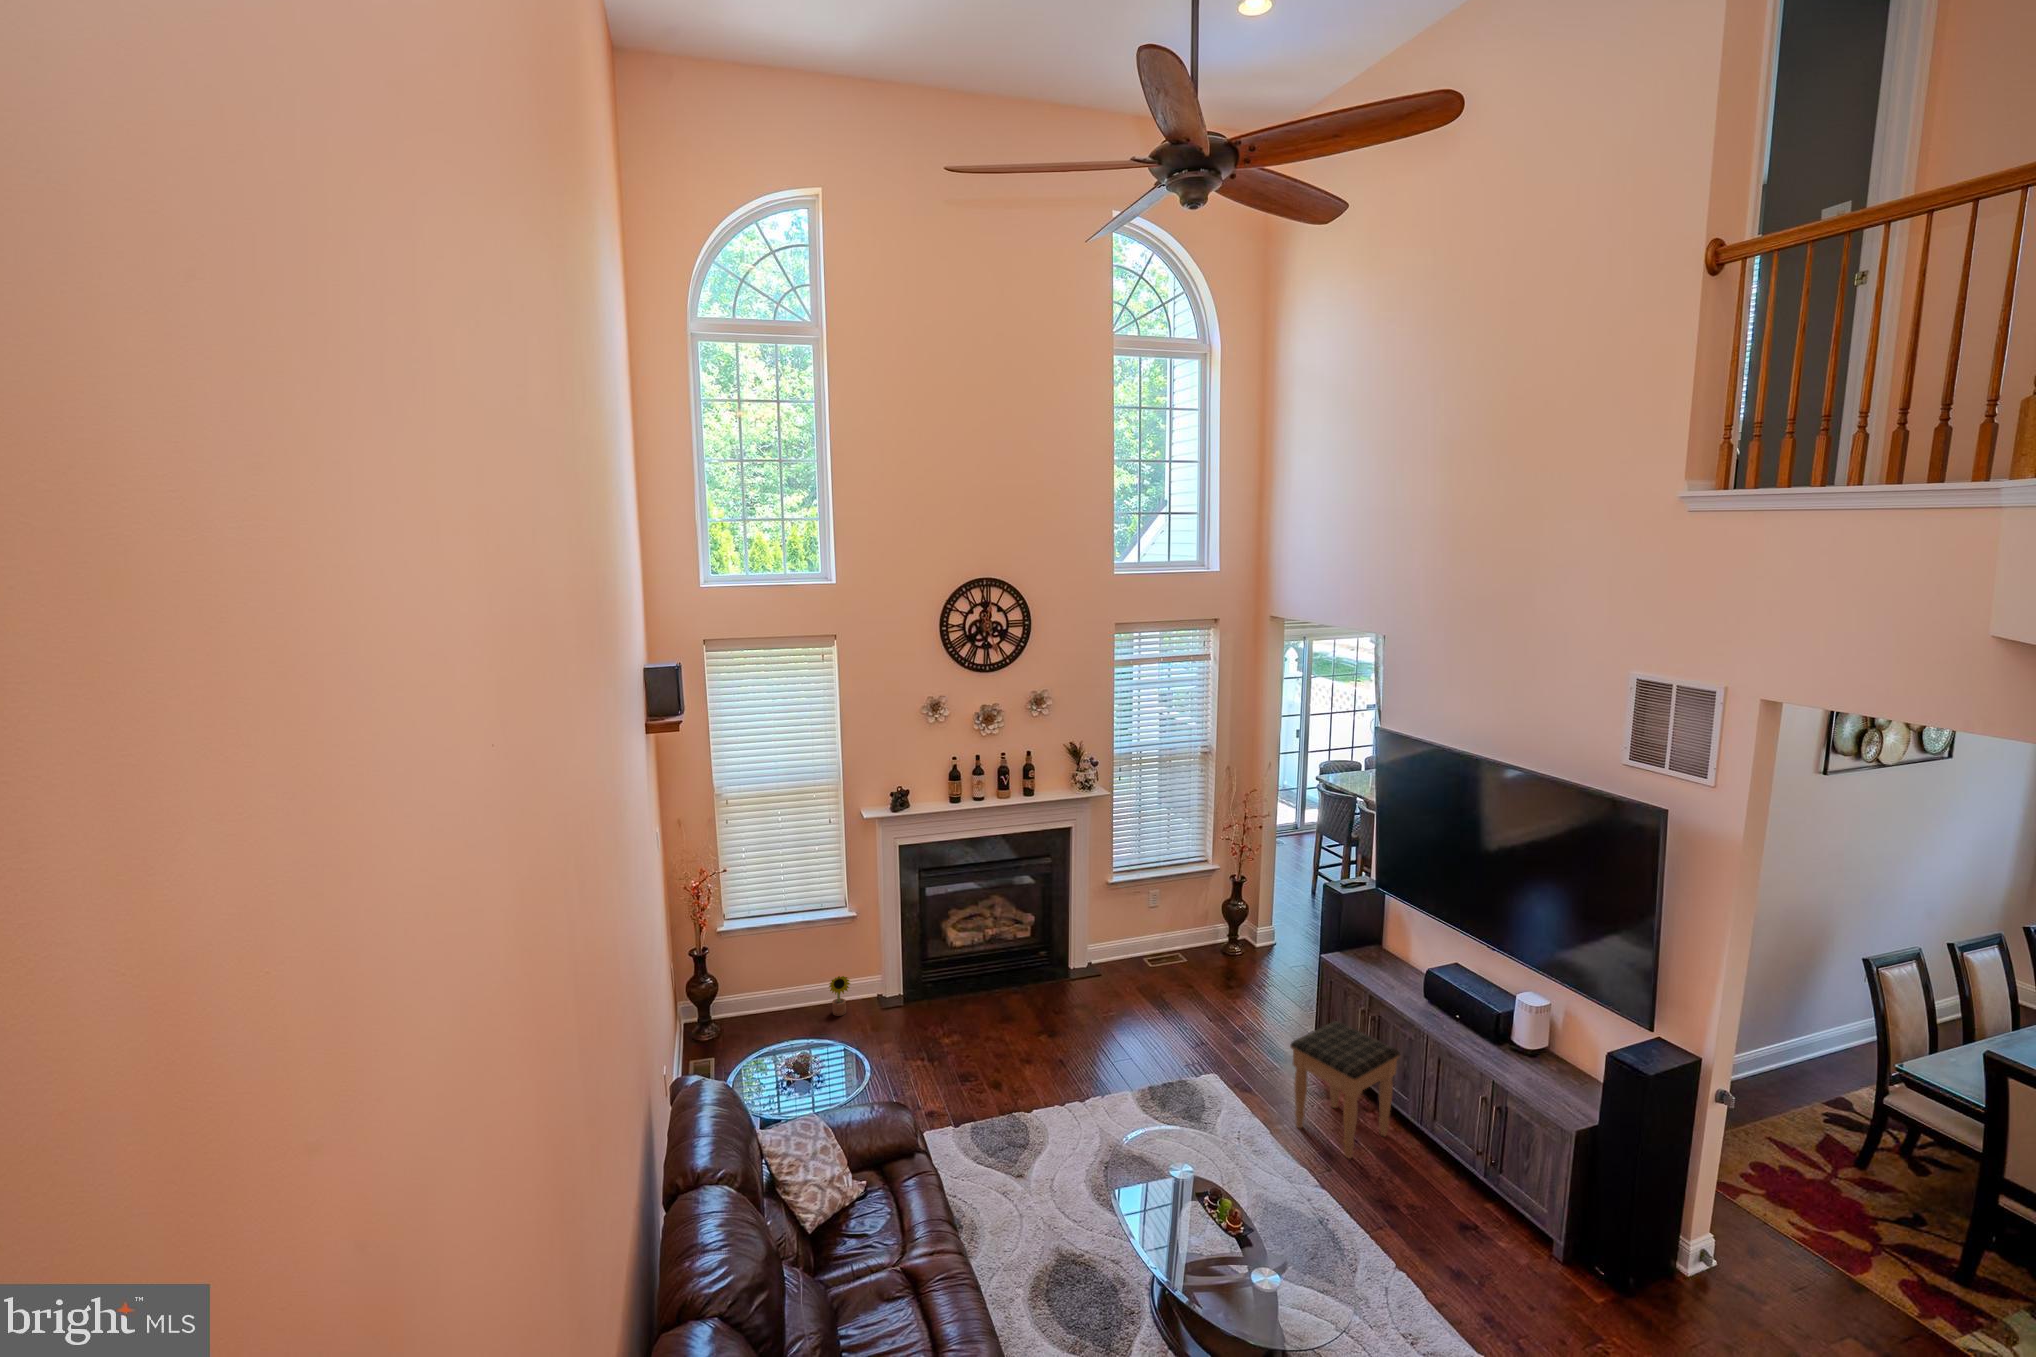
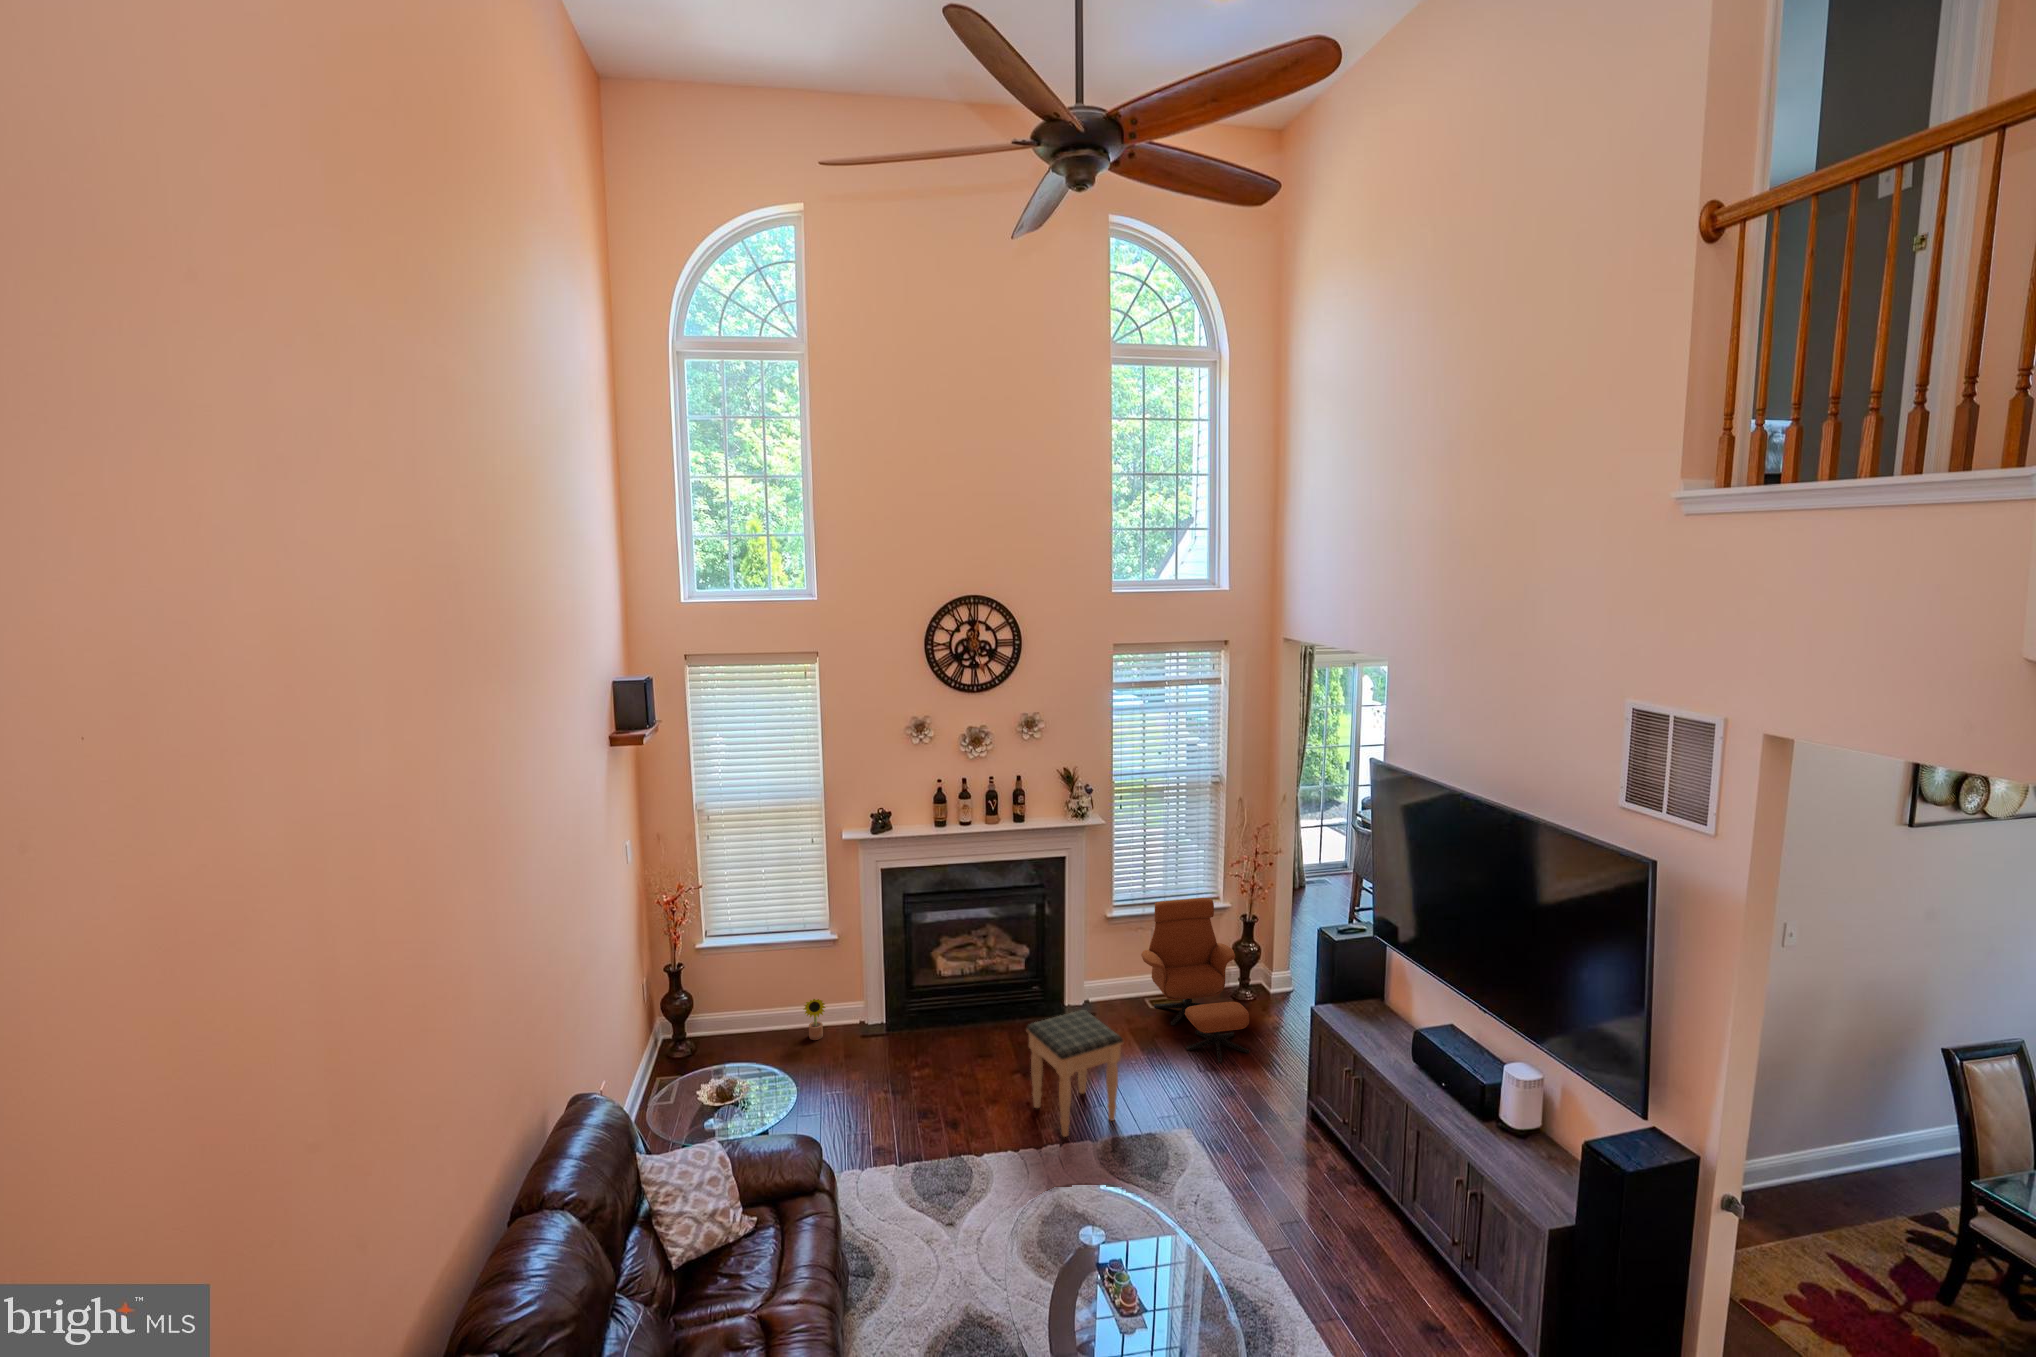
lounge chair: none [1143,861,1251,1012] -> present [1141,898,1250,1063]
footstool: present [1290,1021,1400,1158] -> present [1026,1010,1123,1137]

